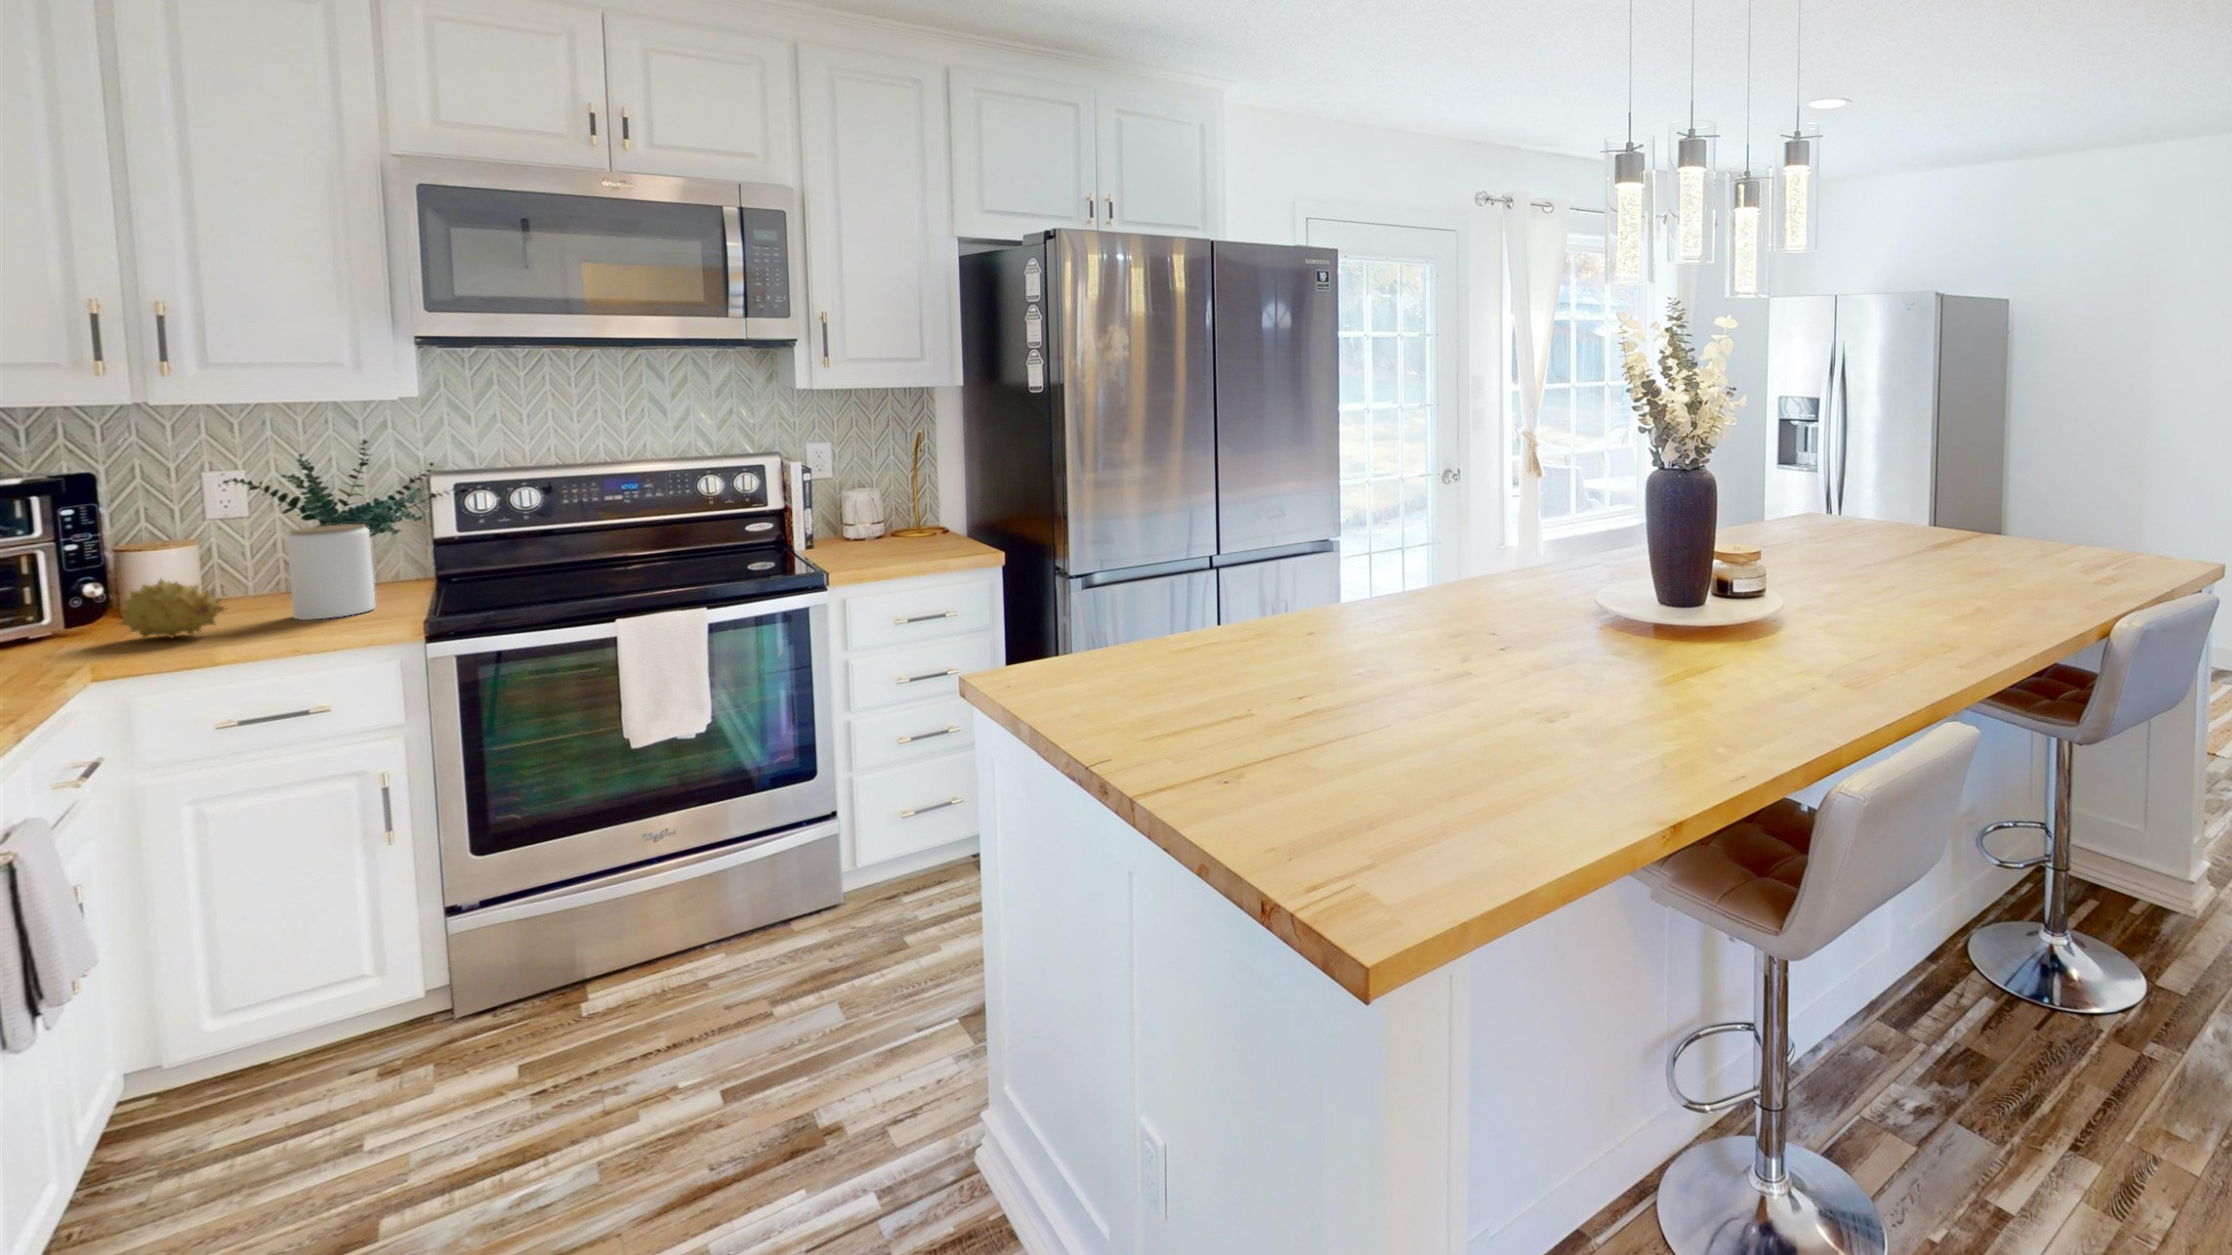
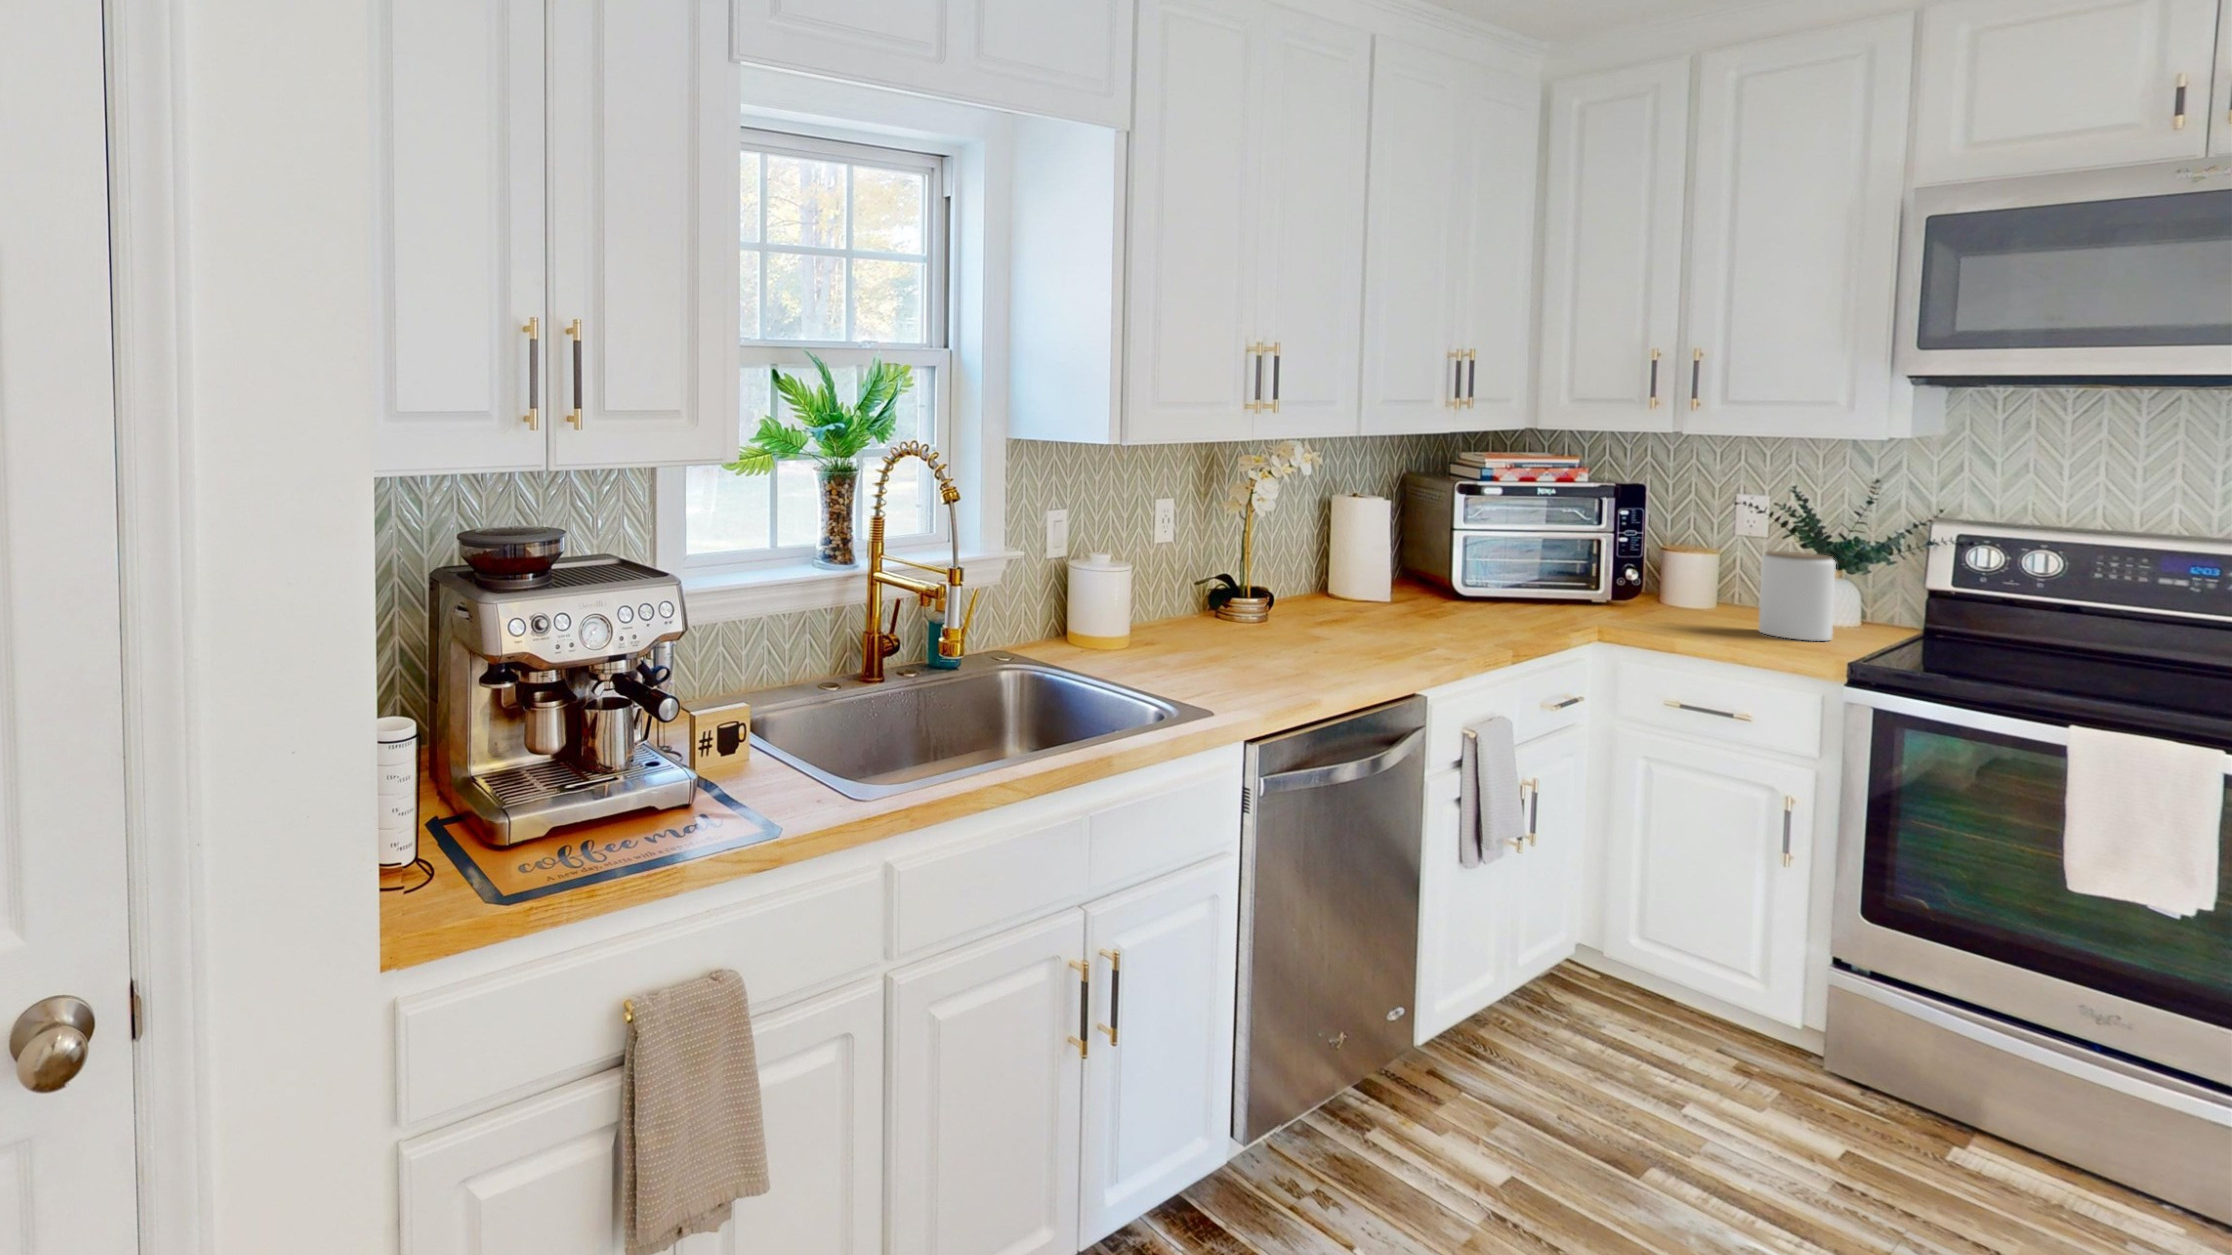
fruit: present [121,580,224,638] -> none [1632,570,1705,624]

